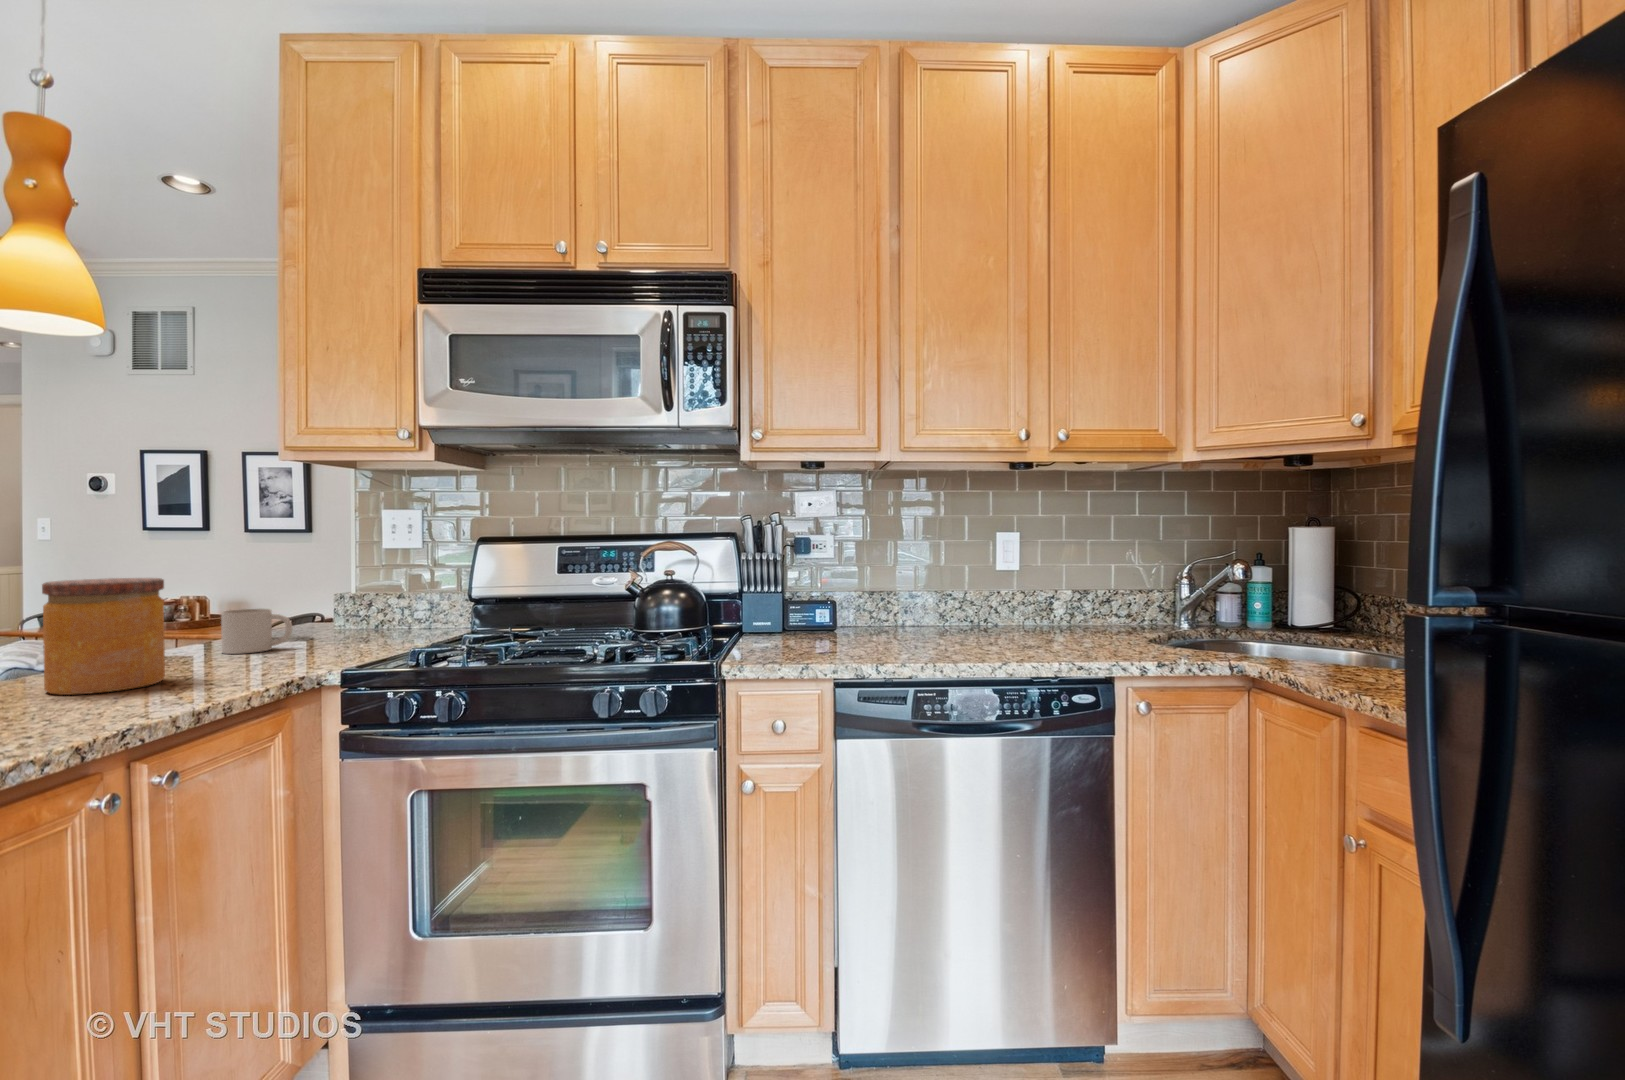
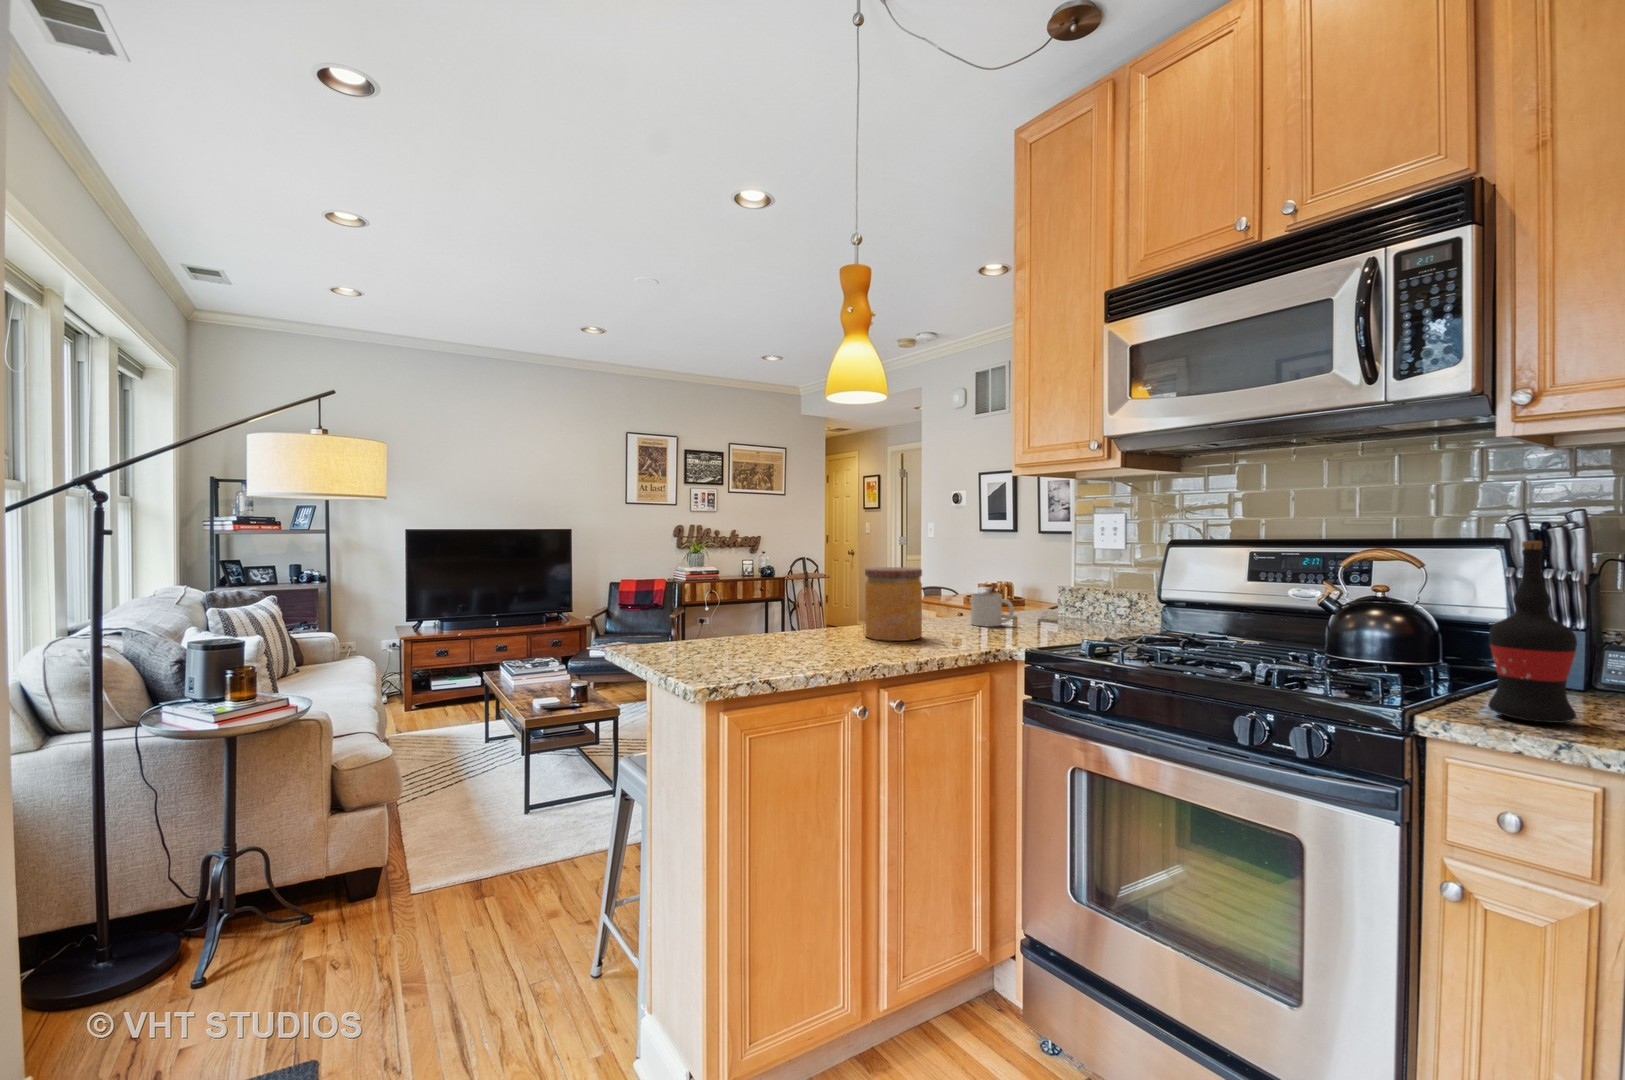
wine bottle: none [756,530,800,656] -> present [1488,541,1577,723]

